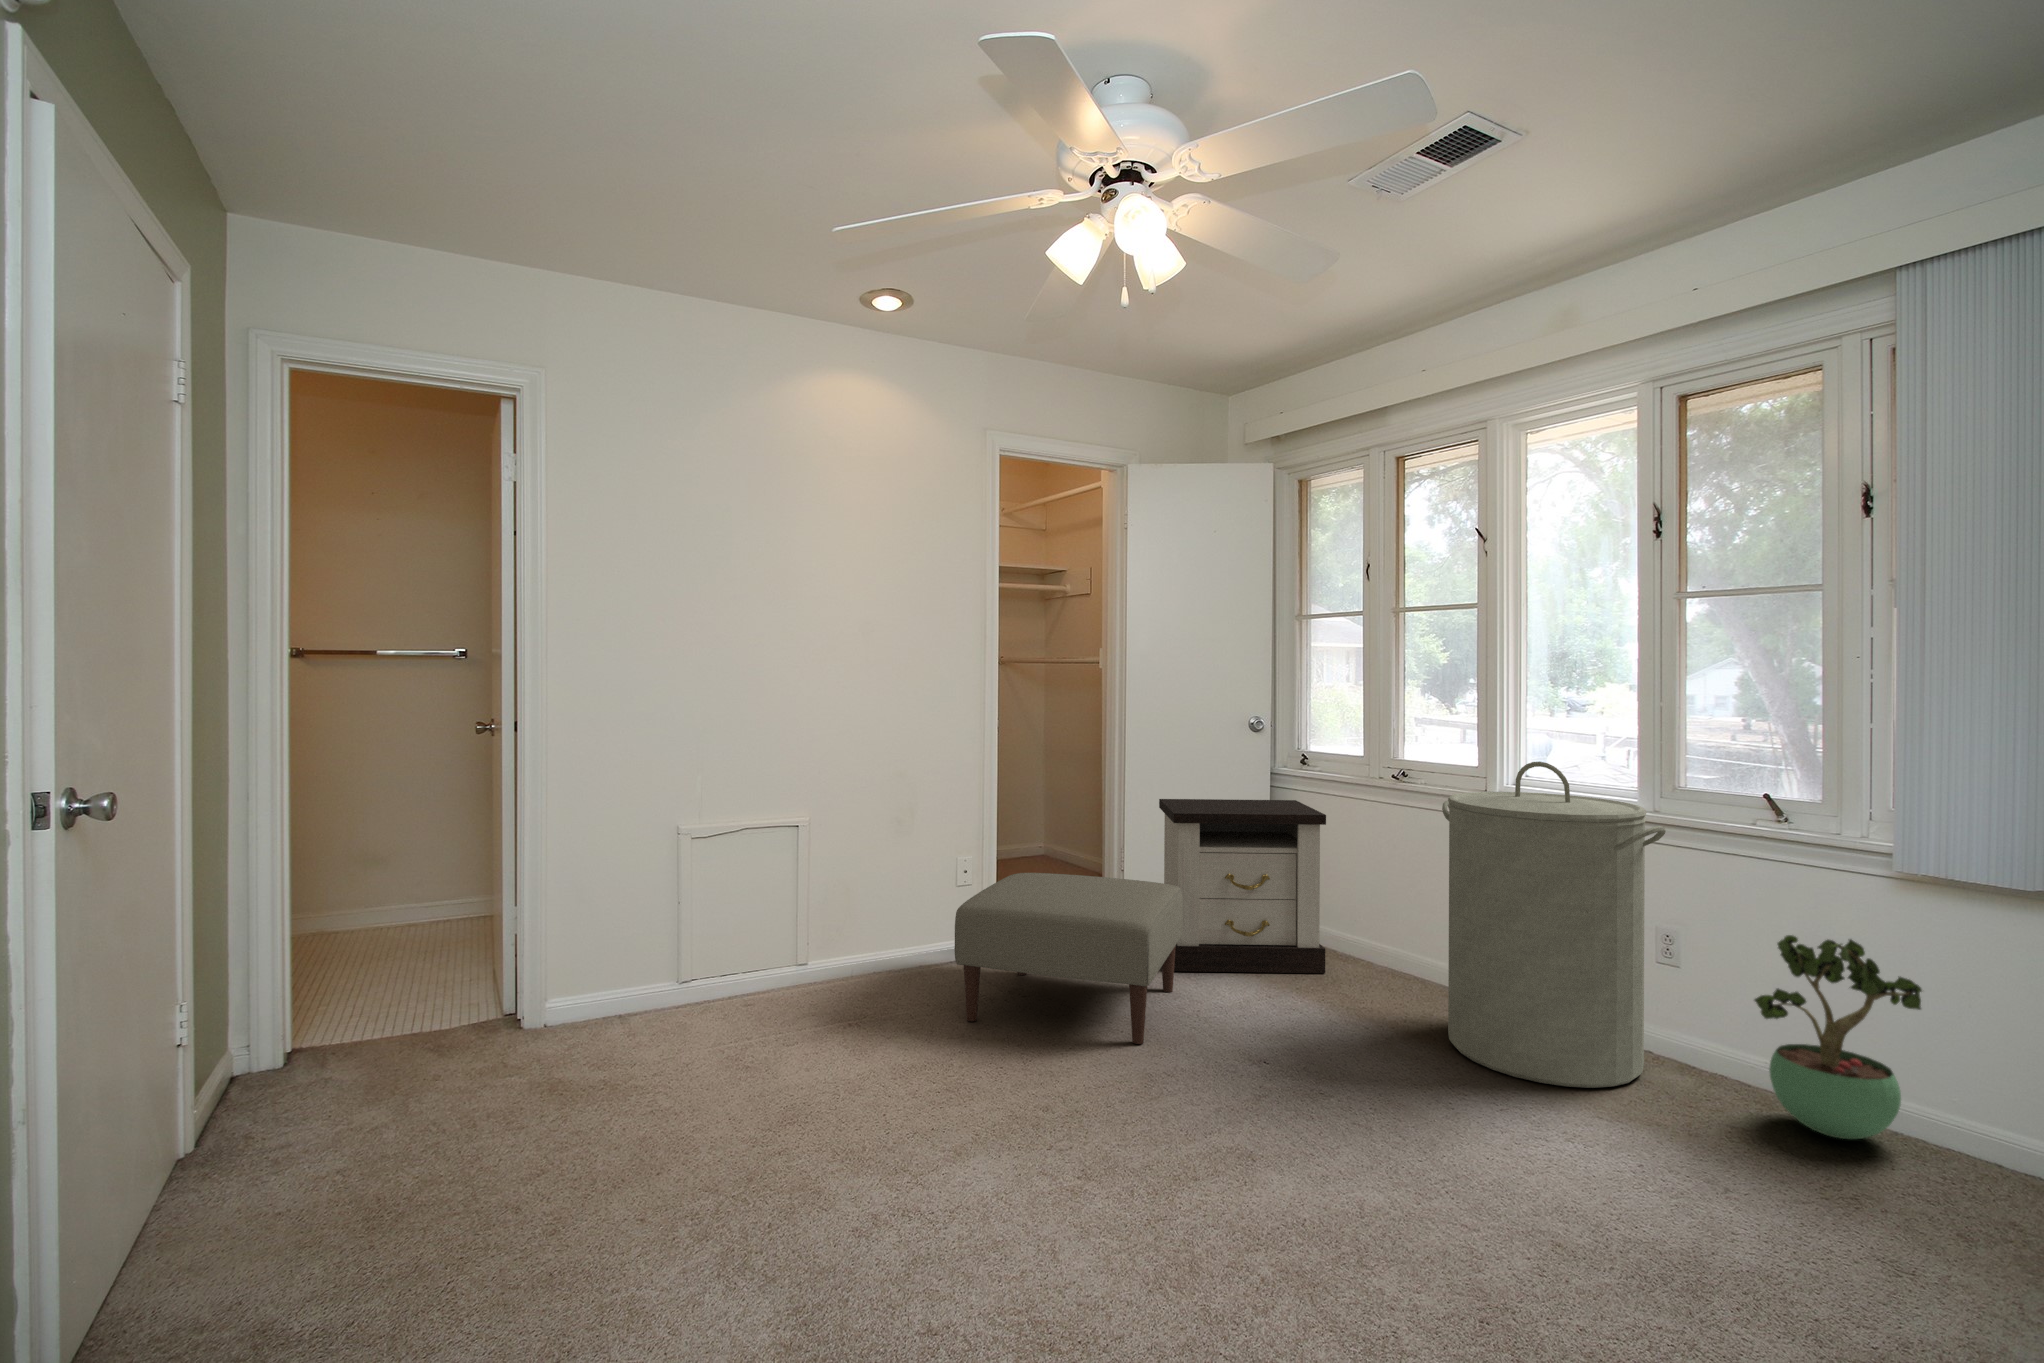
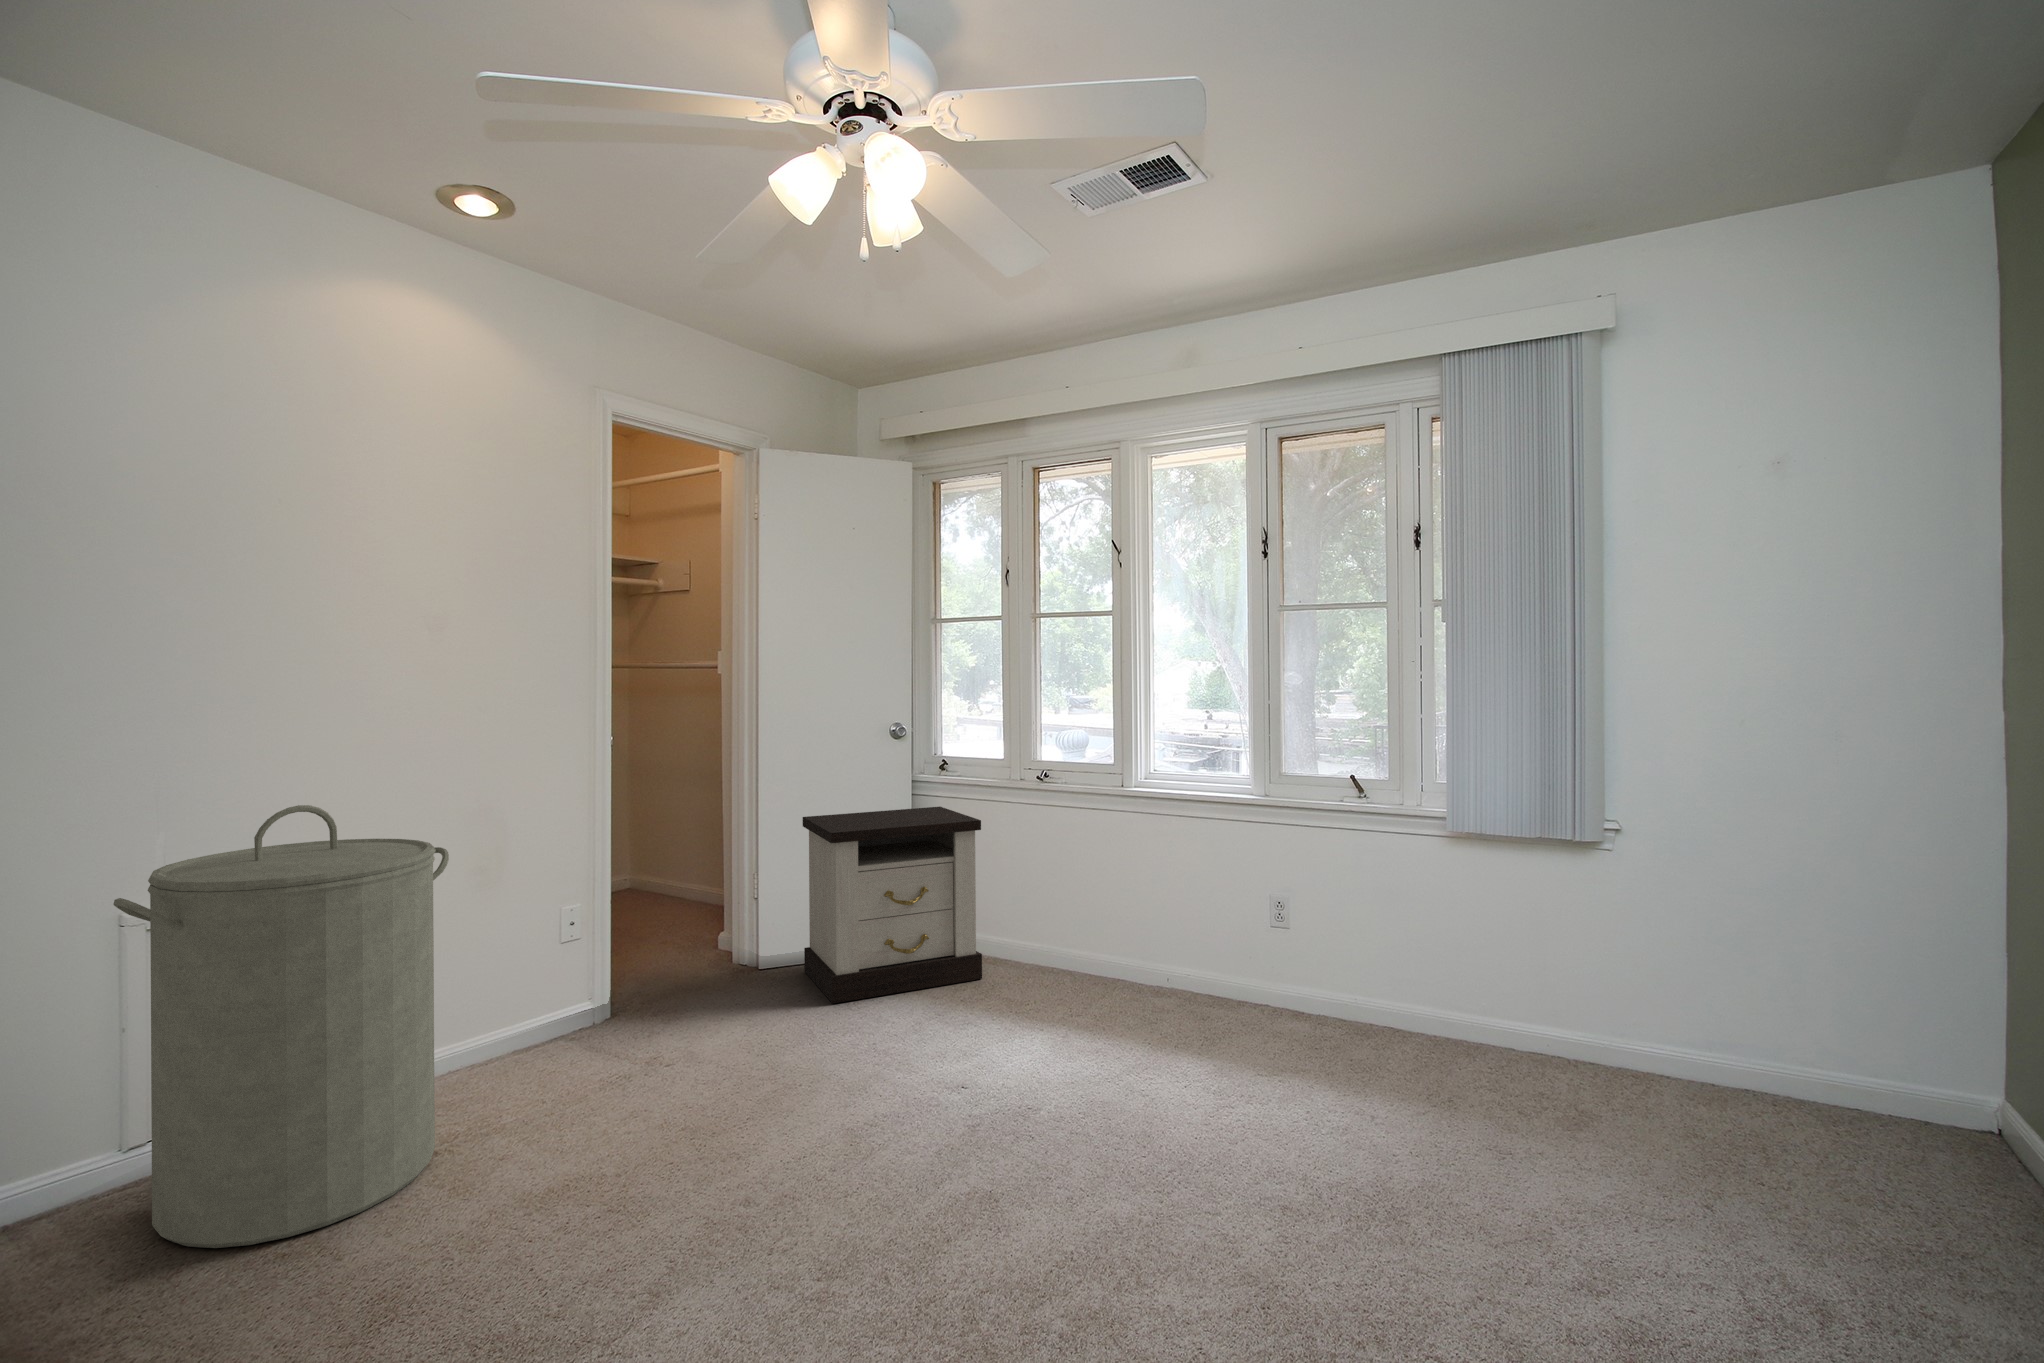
laundry hamper: present [1442,762,1666,1088] -> present [114,805,449,1248]
ottoman: present [955,873,1183,1044] -> none [590,912,849,1115]
potted plant: present [1755,935,1922,1139] -> none [1355,890,1469,1053]

